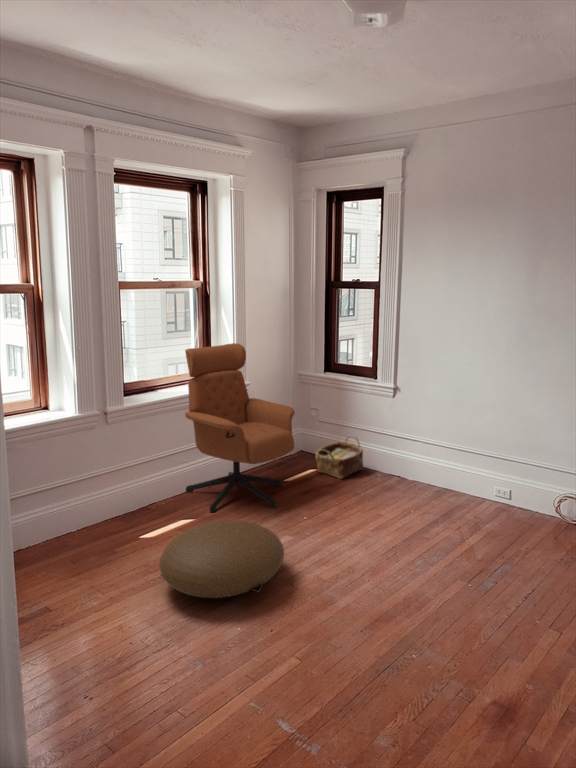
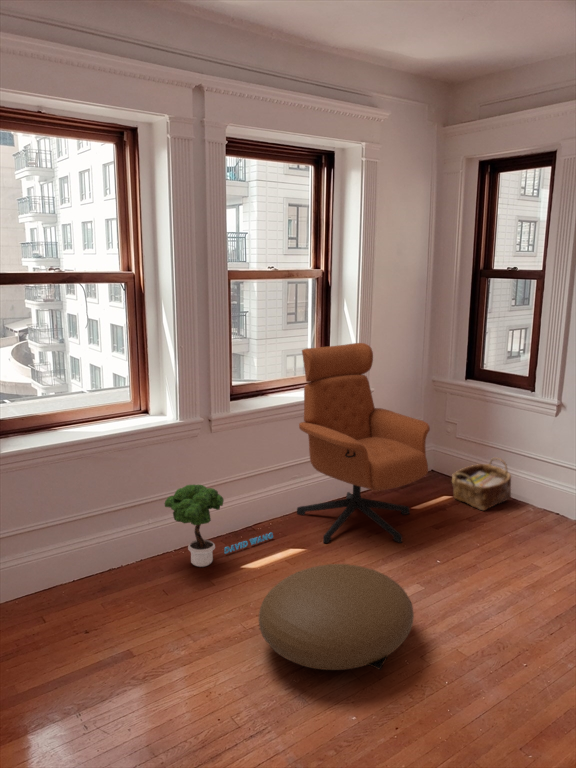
potted tree: none [69,467,166,538] -> present [164,485,273,567]

